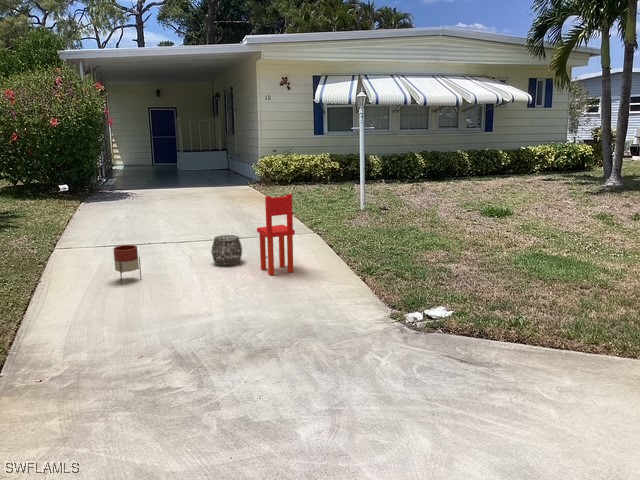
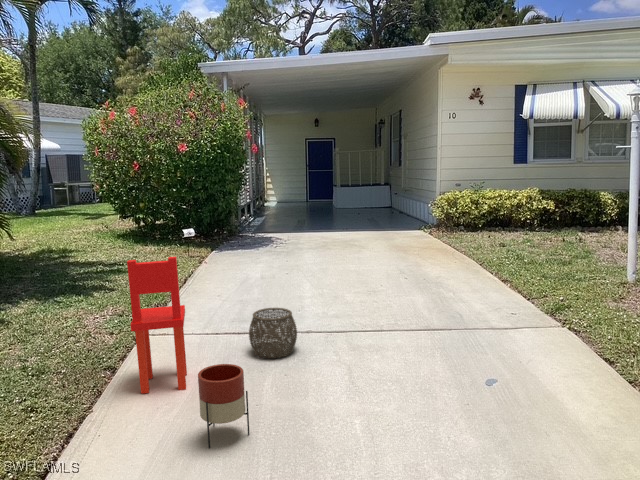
chair: present [257,194,295,275] -> present [127,257,187,394]
woven basket: present [212,235,242,266] -> present [249,308,297,359]

